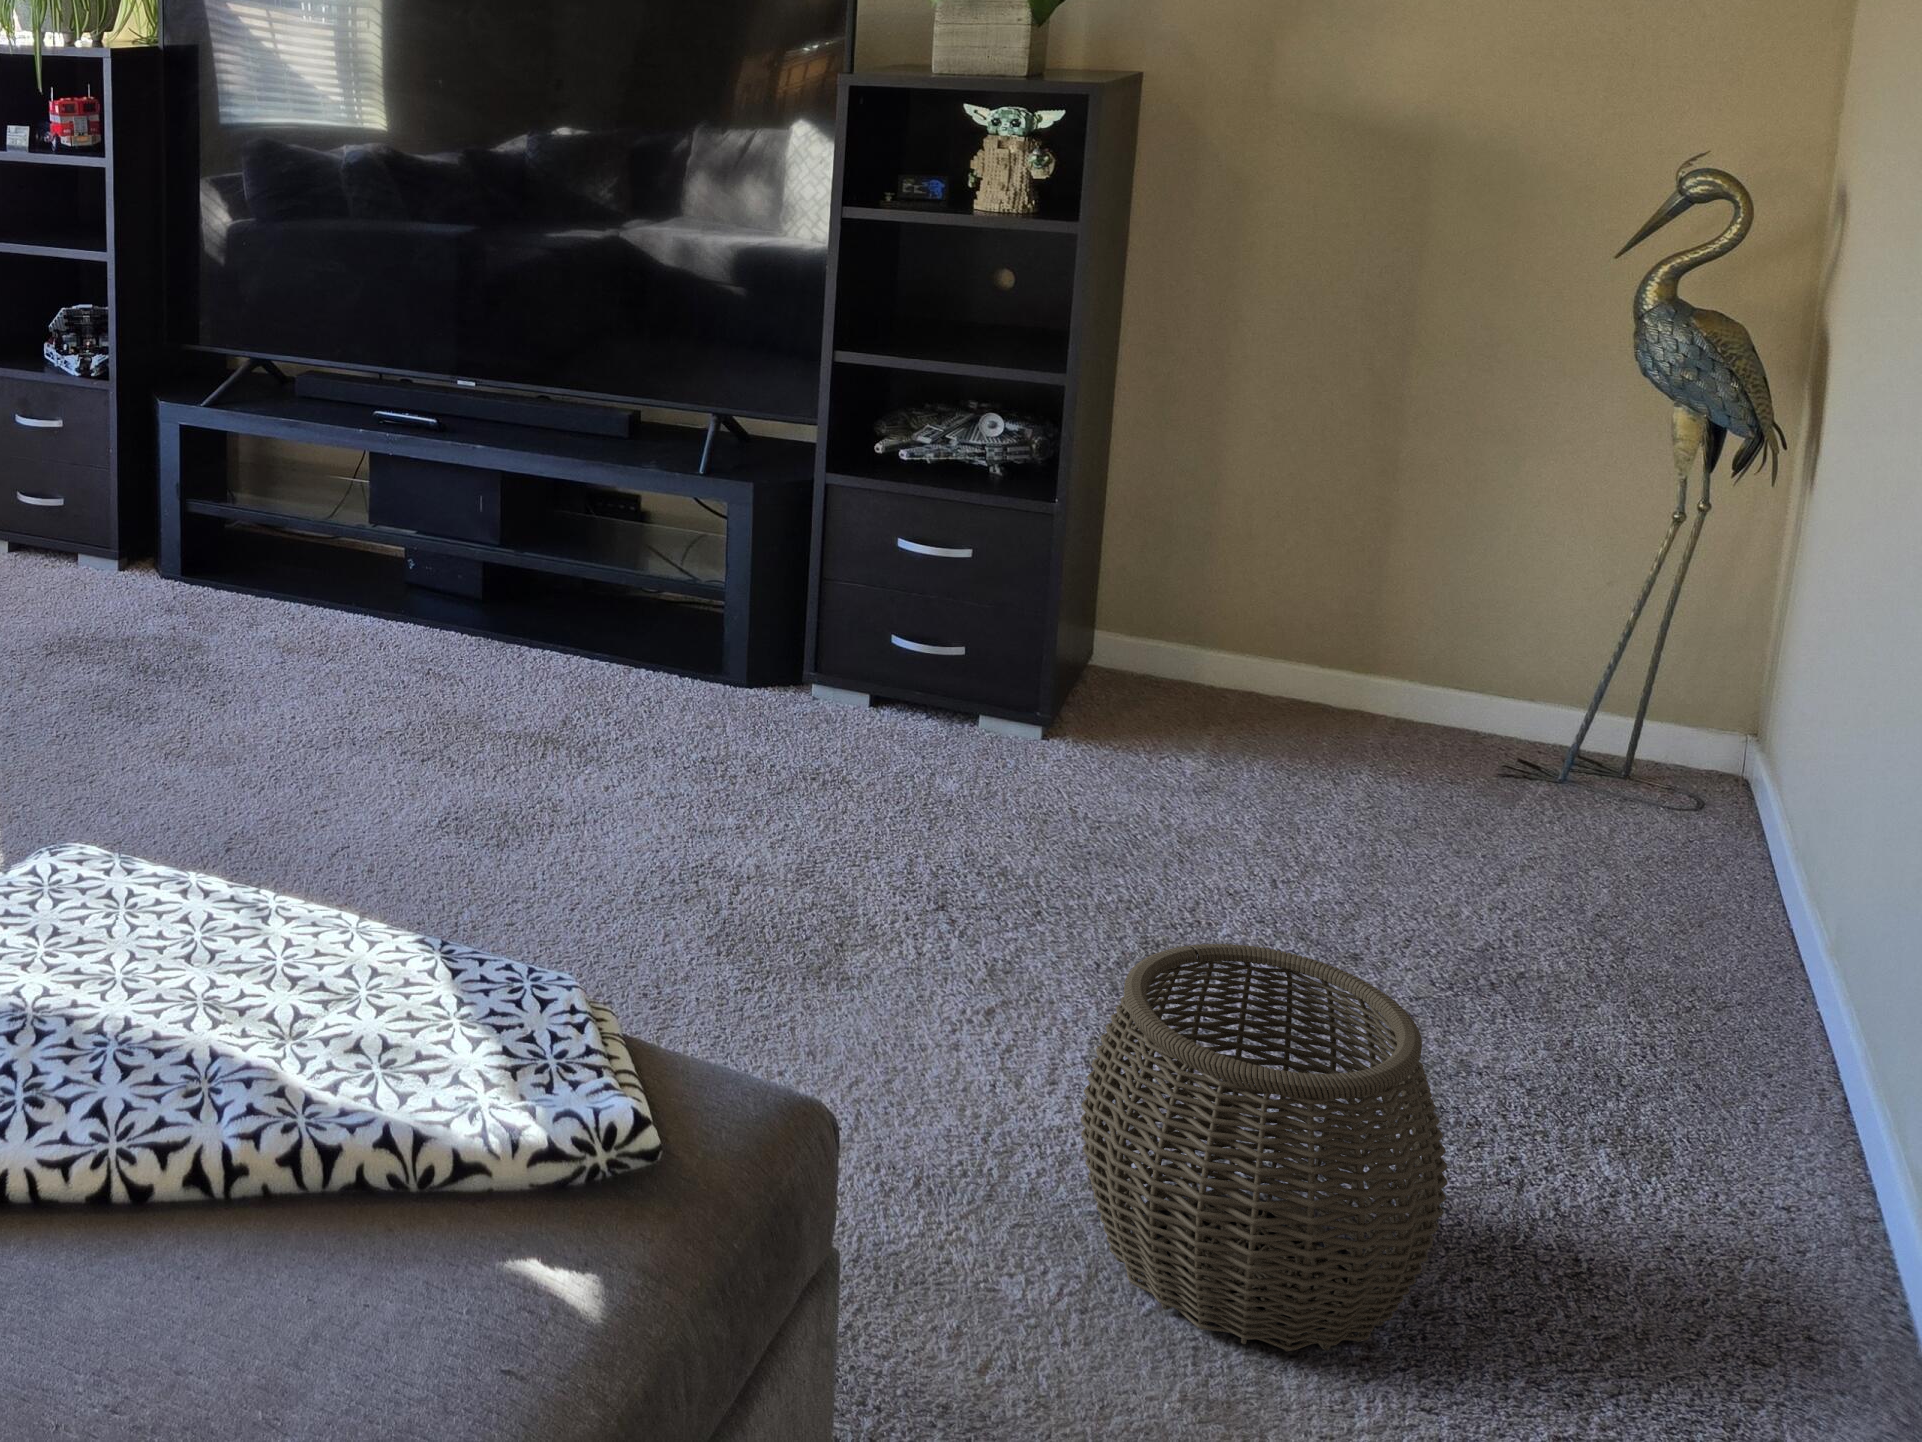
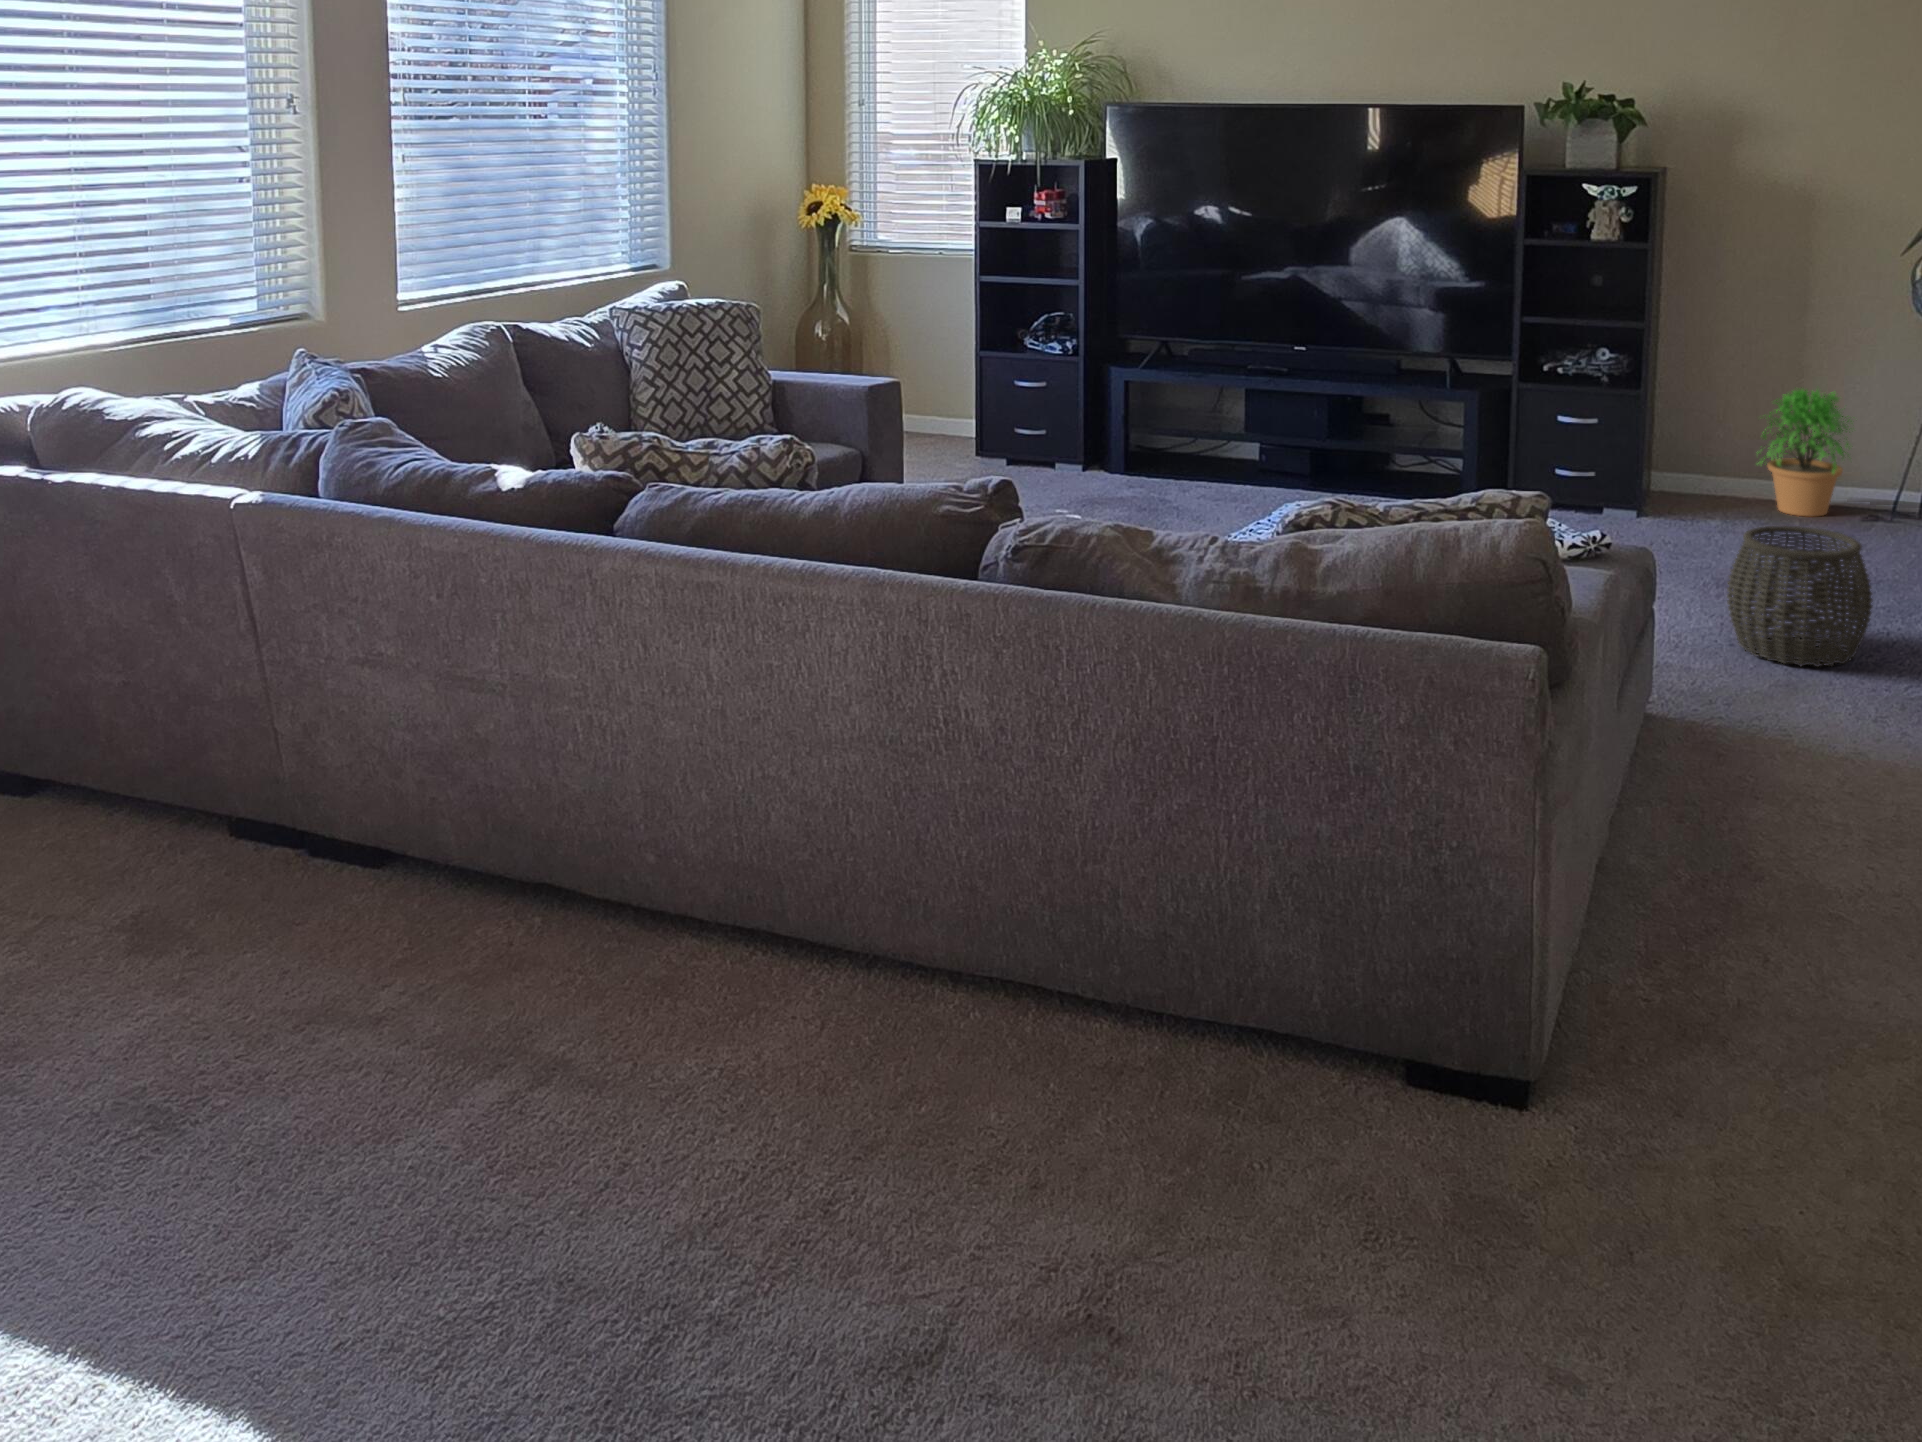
potted plant: none [1291,506,1503,766] -> present [1758,389,1852,517]

